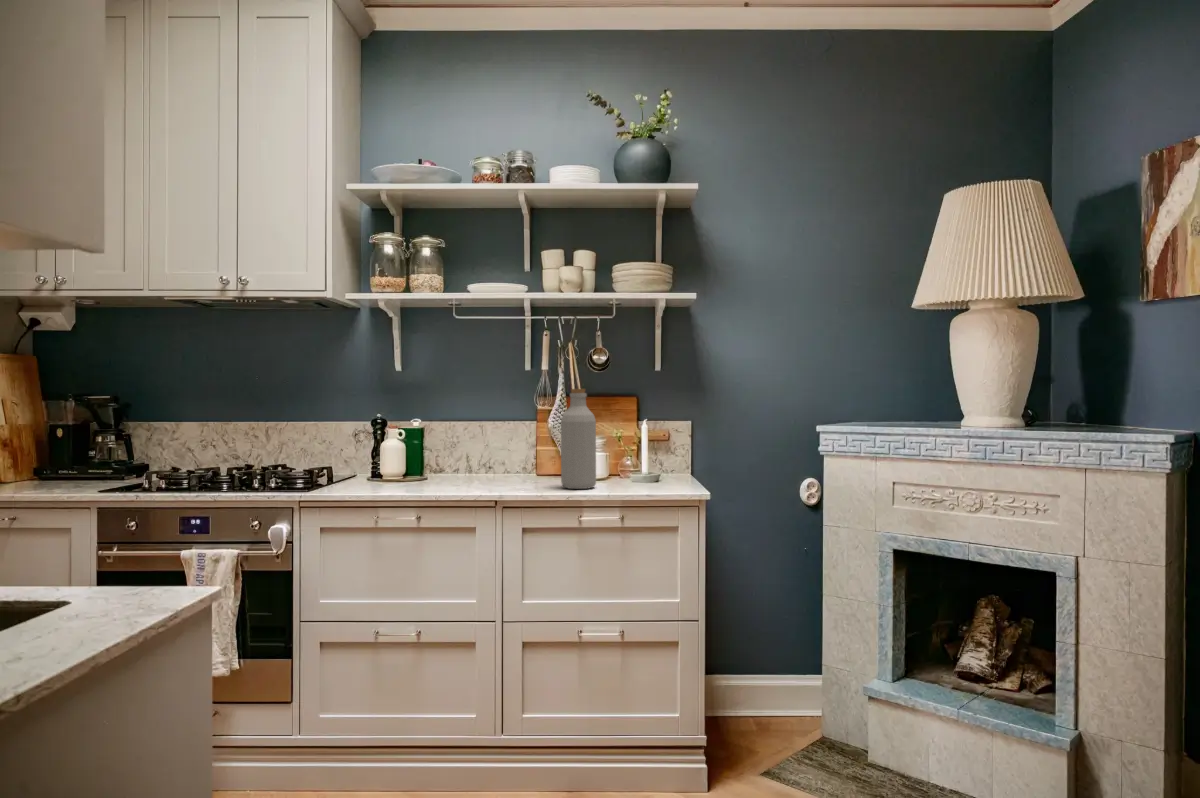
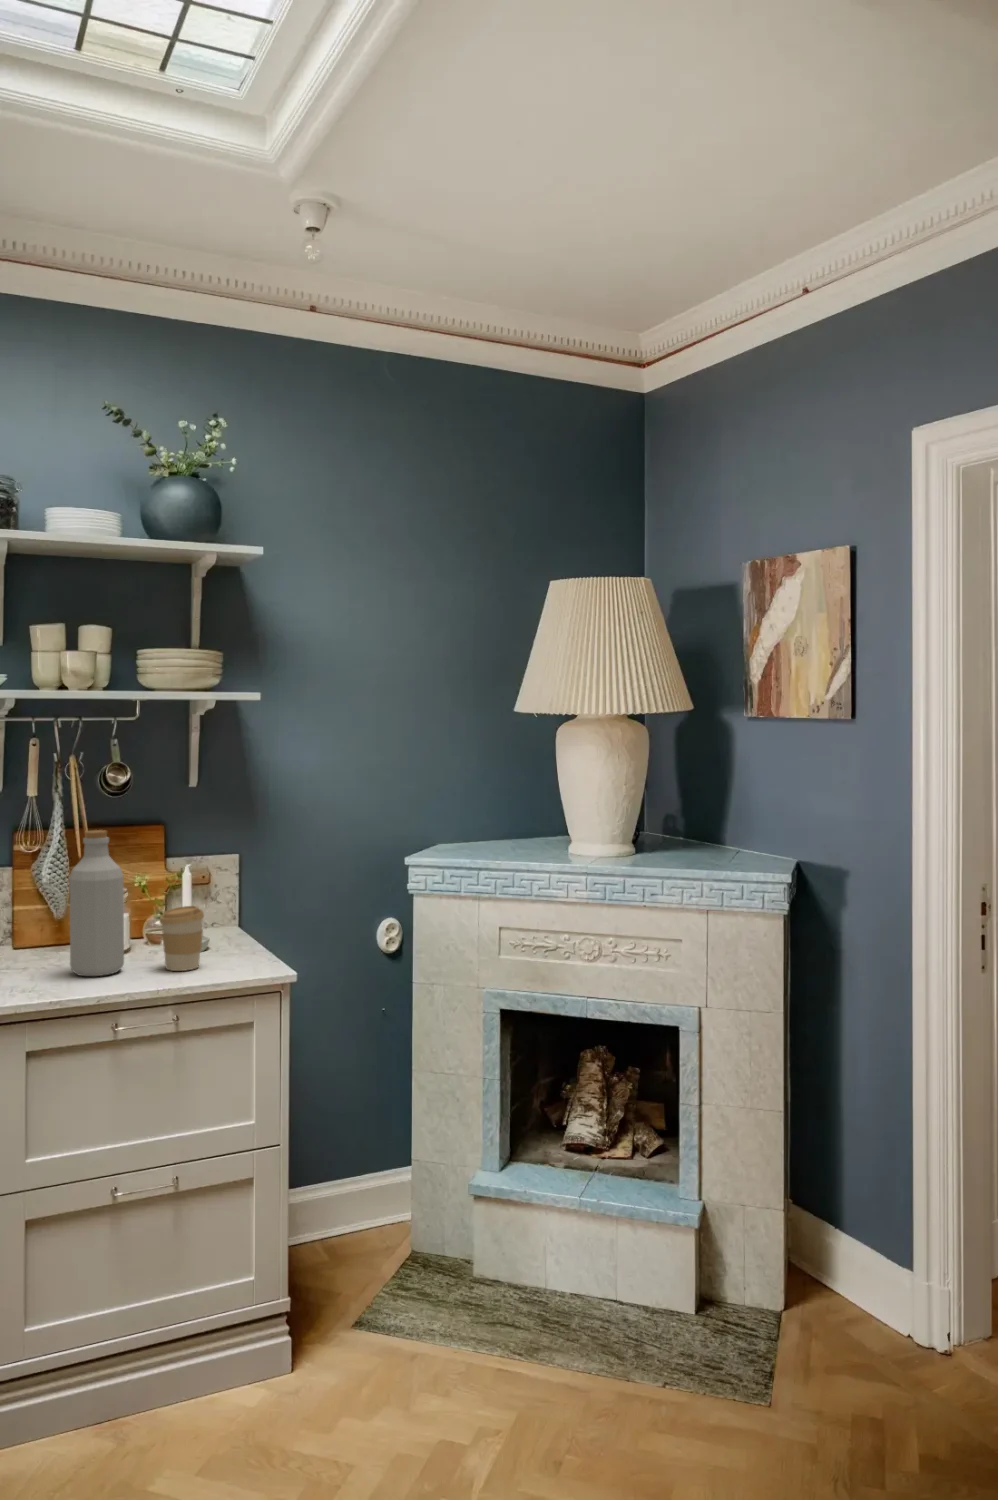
coffee cup: none [620,445,651,490] -> present [160,906,204,971]

